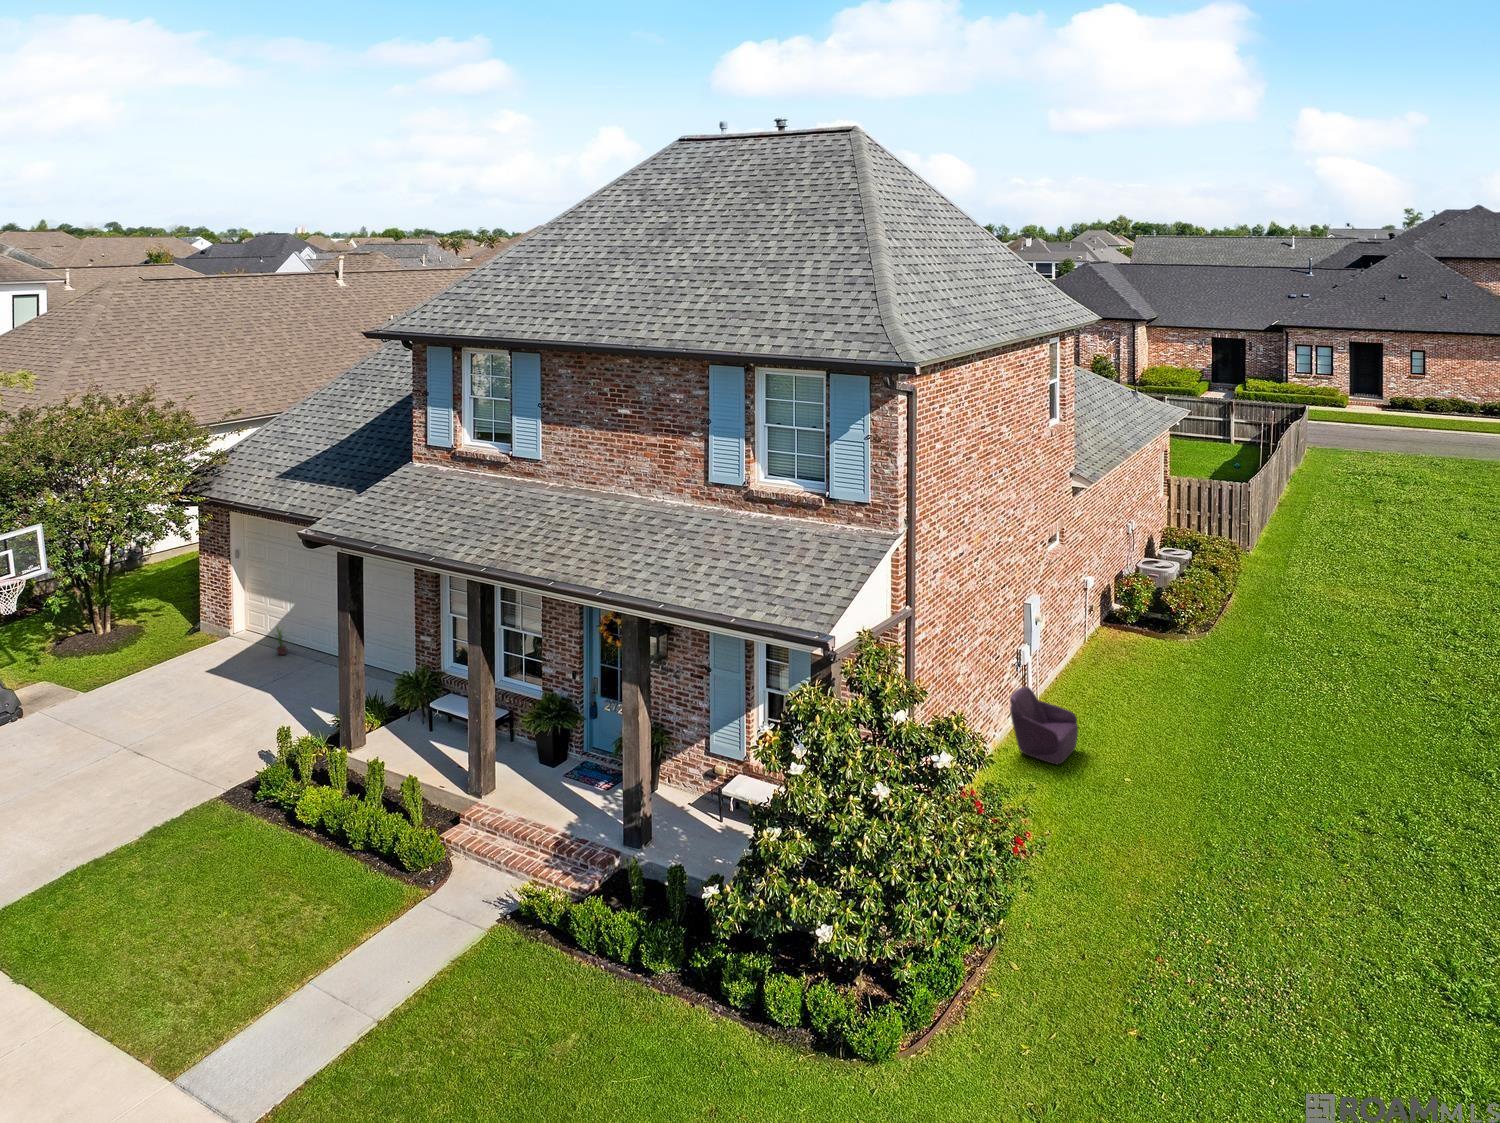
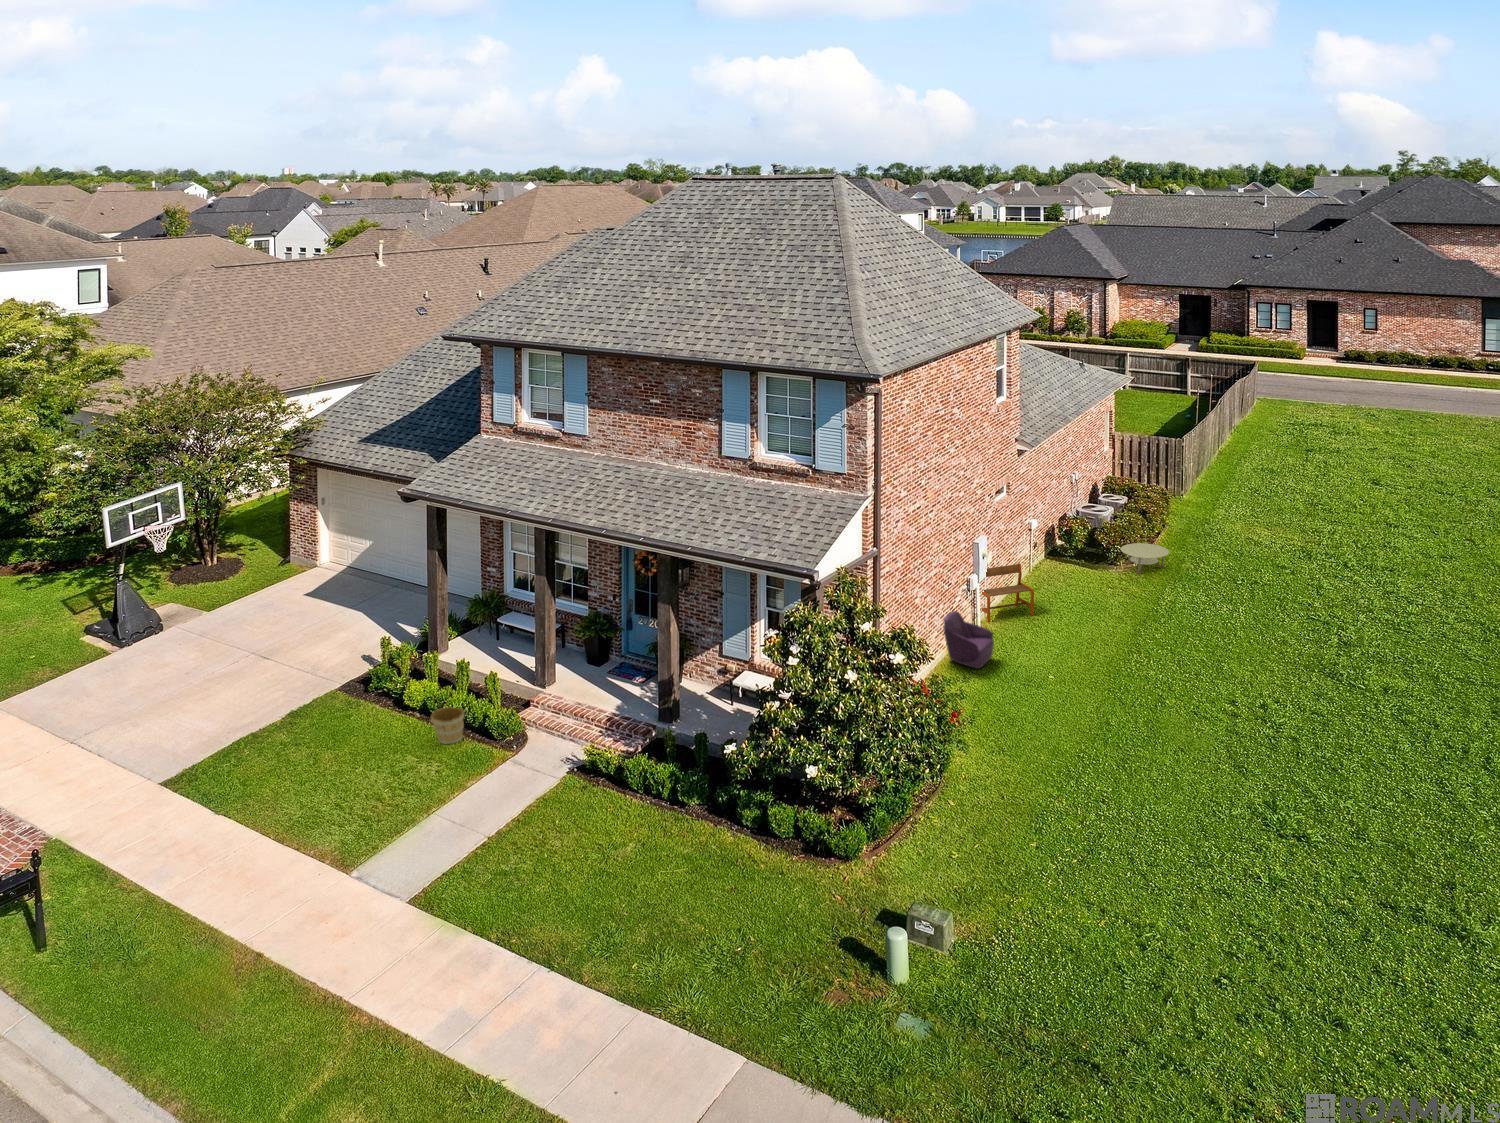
round table: none [1237,594,1301,634] -> present [1121,543,1169,574]
bench: none [1051,622,1129,700] -> present [982,563,1034,622]
decorative plant: present [275,627,287,655] -> none [349,560,374,584]
wooden bucket: none [317,824,364,876] -> present [431,707,464,744]

